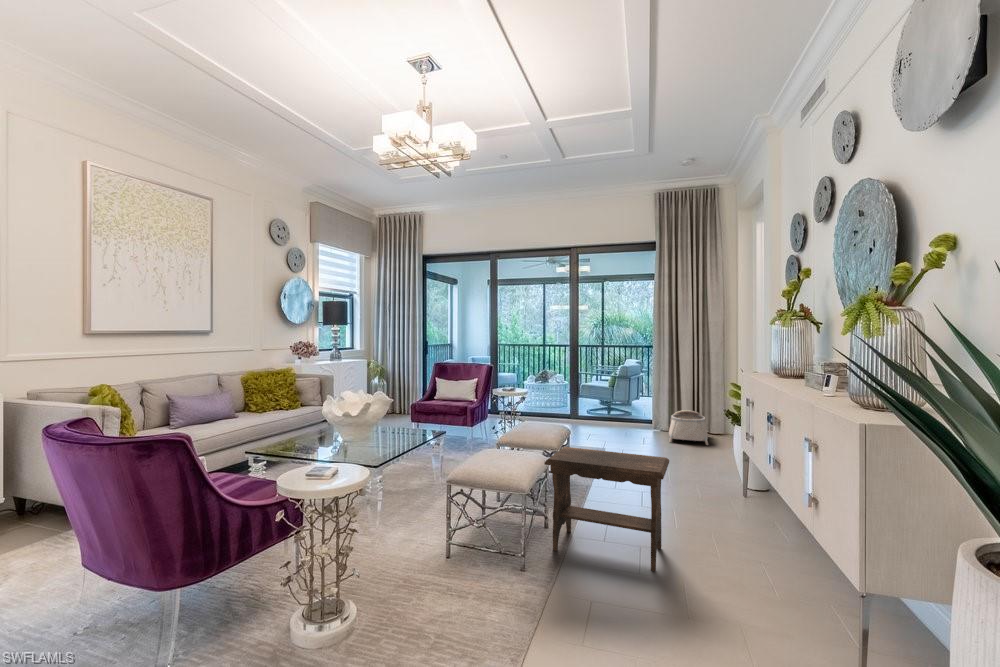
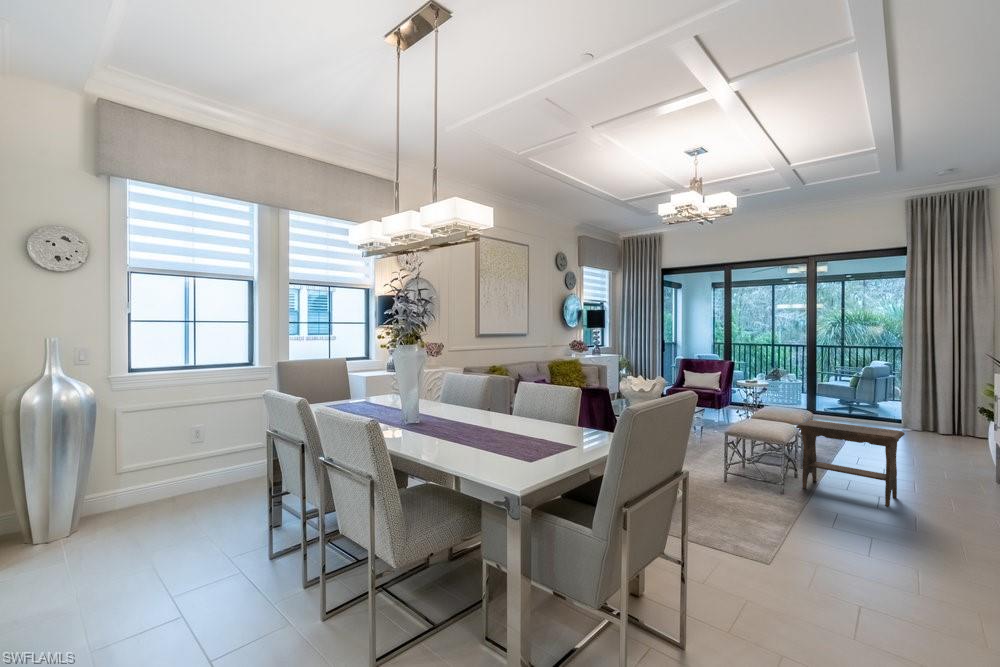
basket: present [669,410,708,445] -> none [919,411,967,445]

